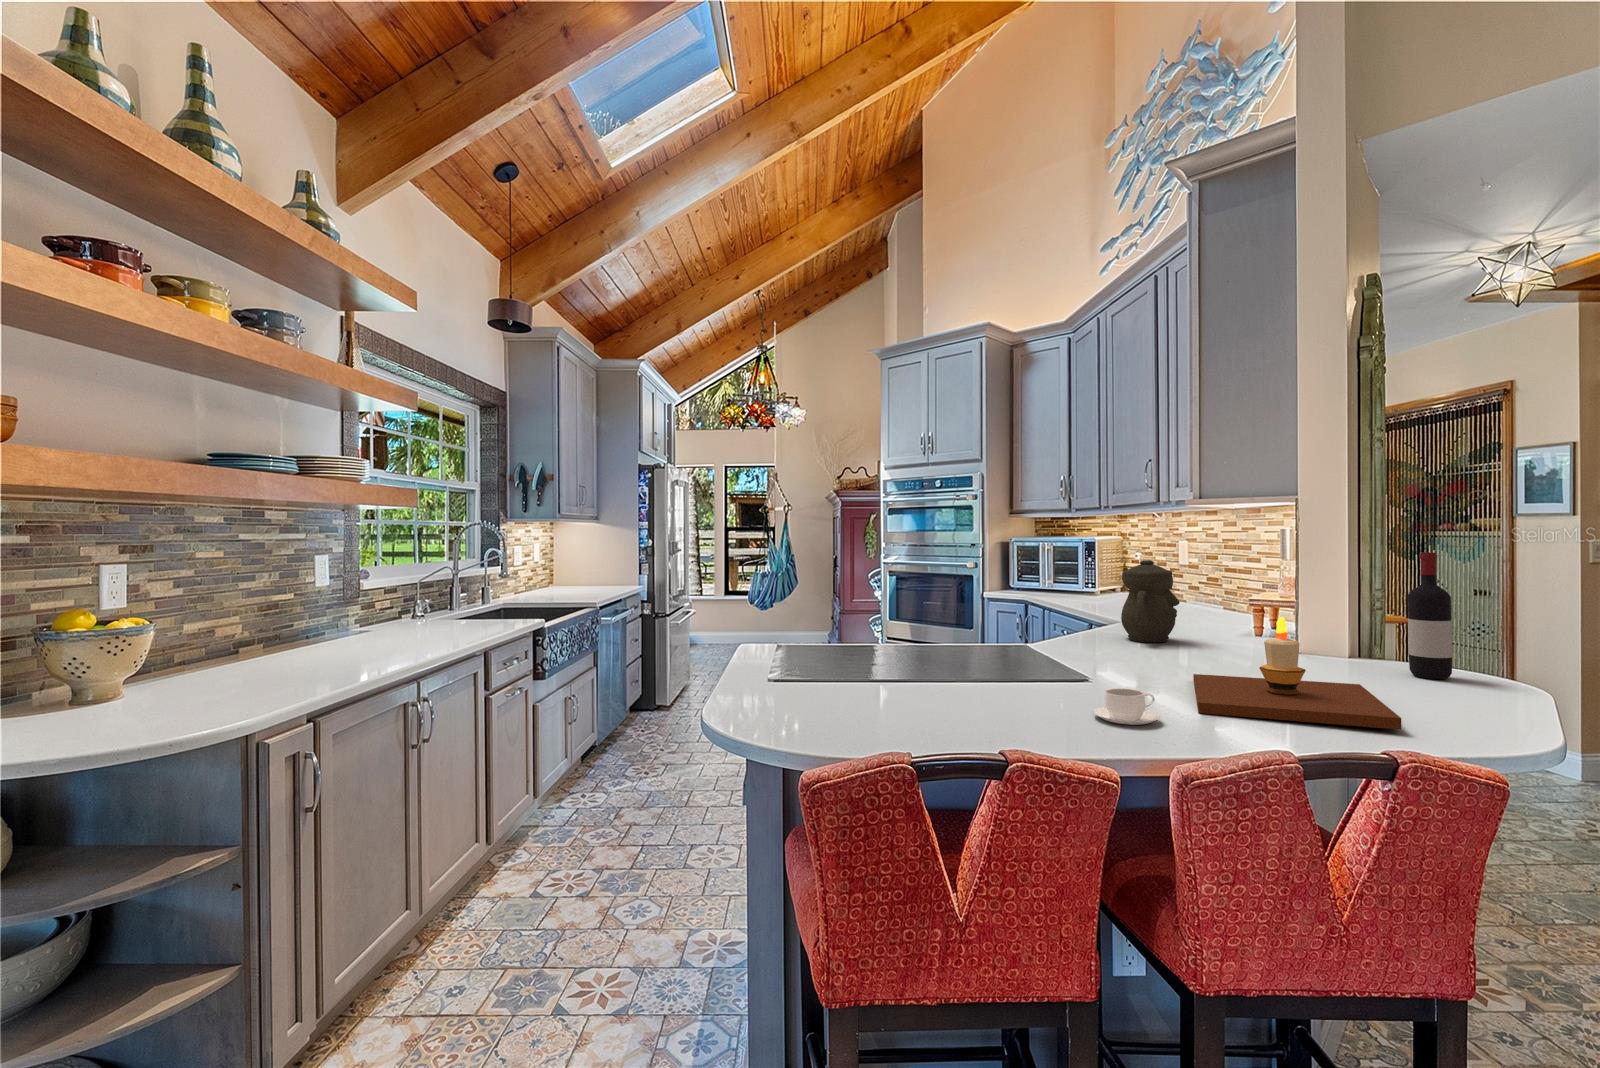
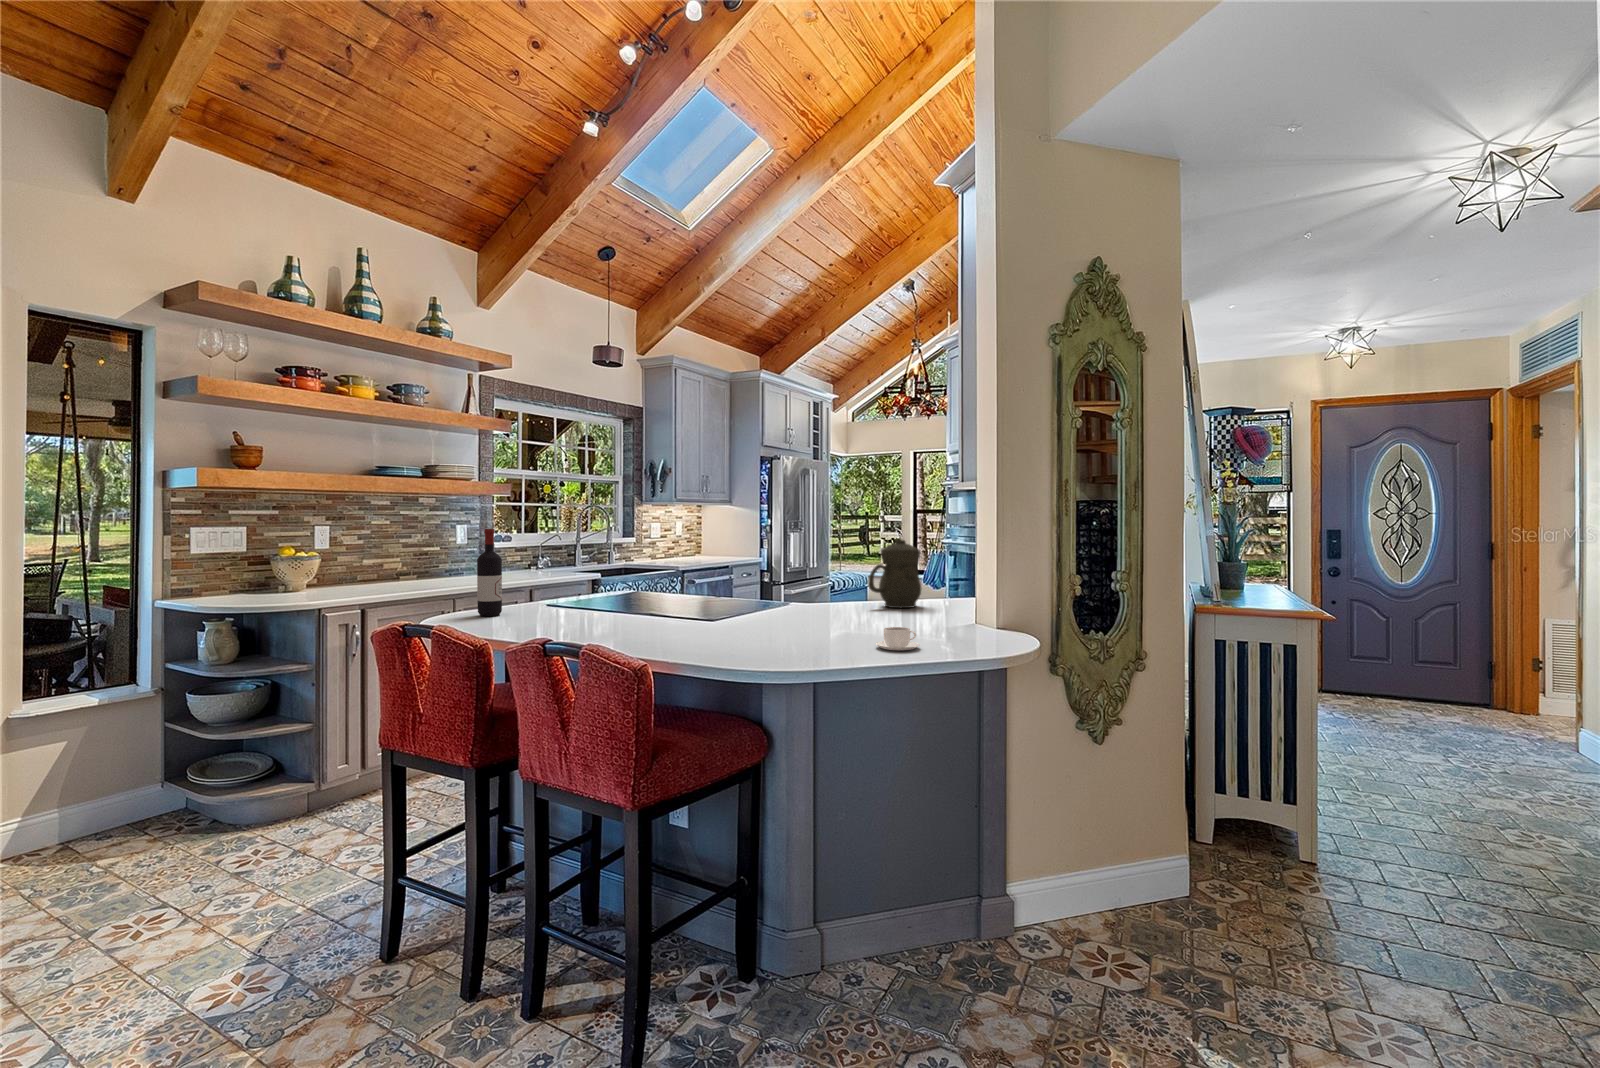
wine bottle: present [1408,552,1452,679] -> present [477,529,502,616]
candle: present [1193,617,1402,730] -> none [702,576,855,650]
coffee cup: present [1093,688,1161,725] -> present [875,627,920,650]

